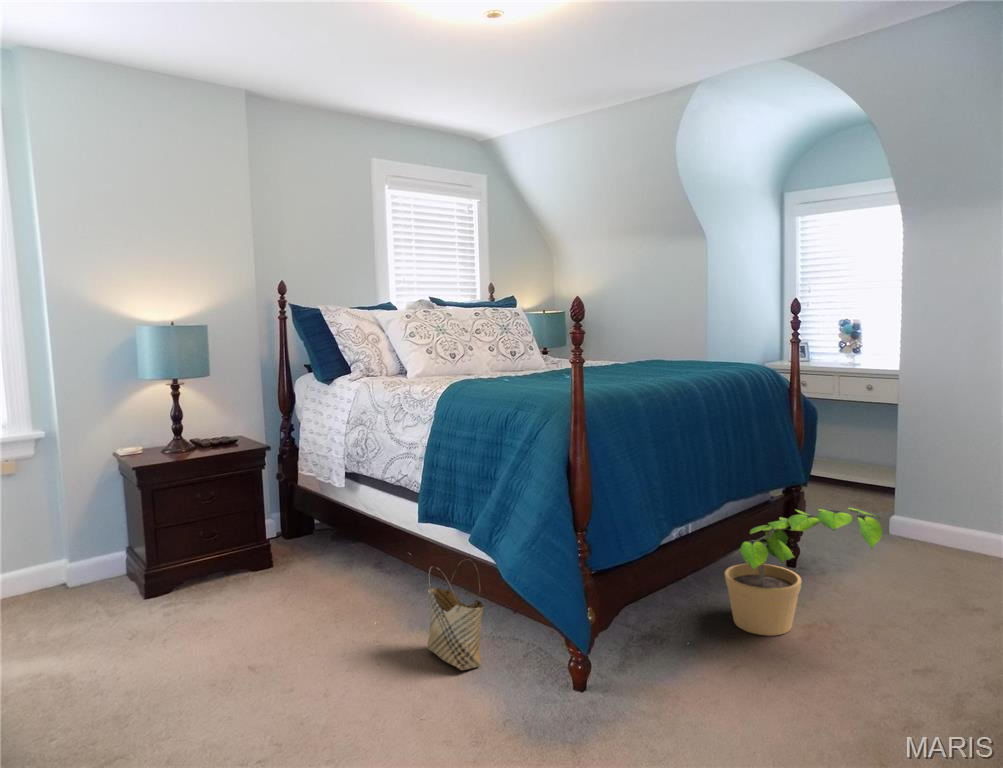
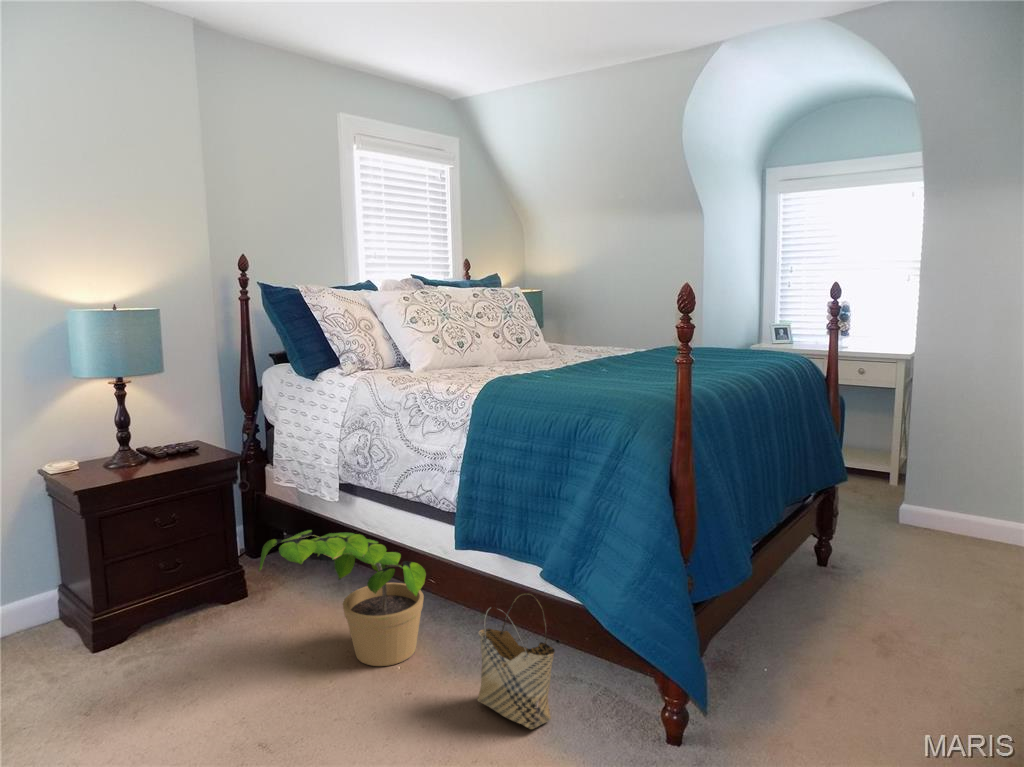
potted plant: present [725,508,882,636] -> present [259,530,426,666]

